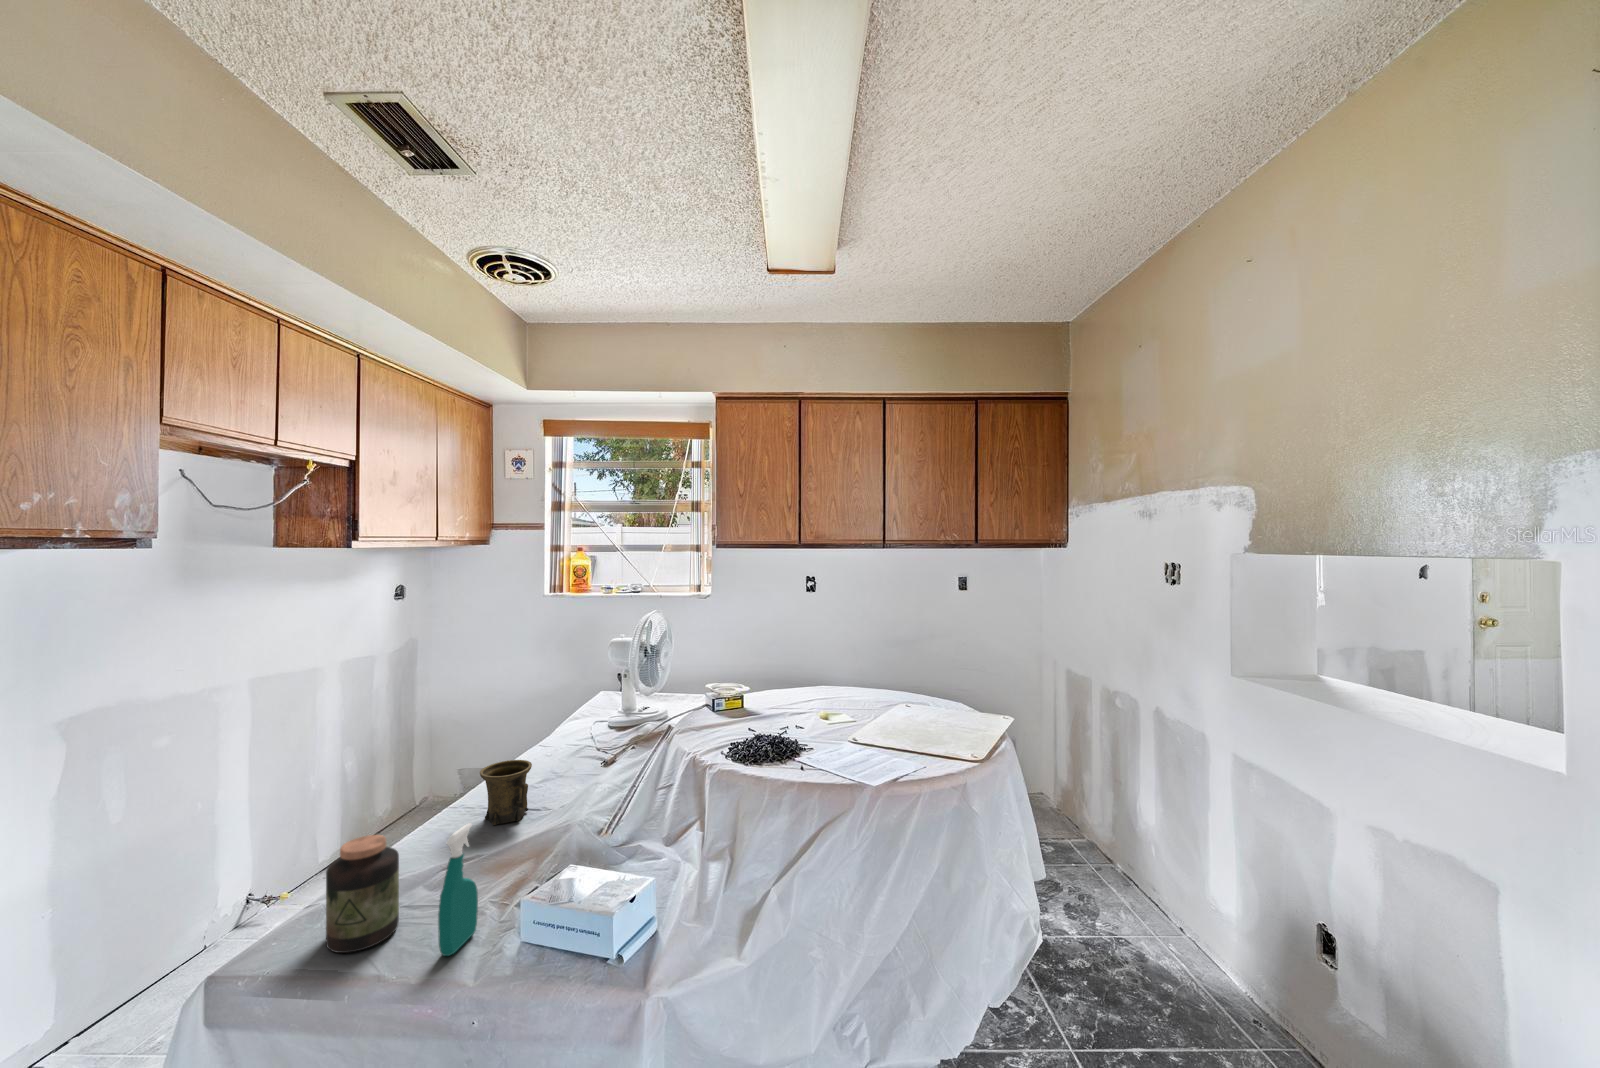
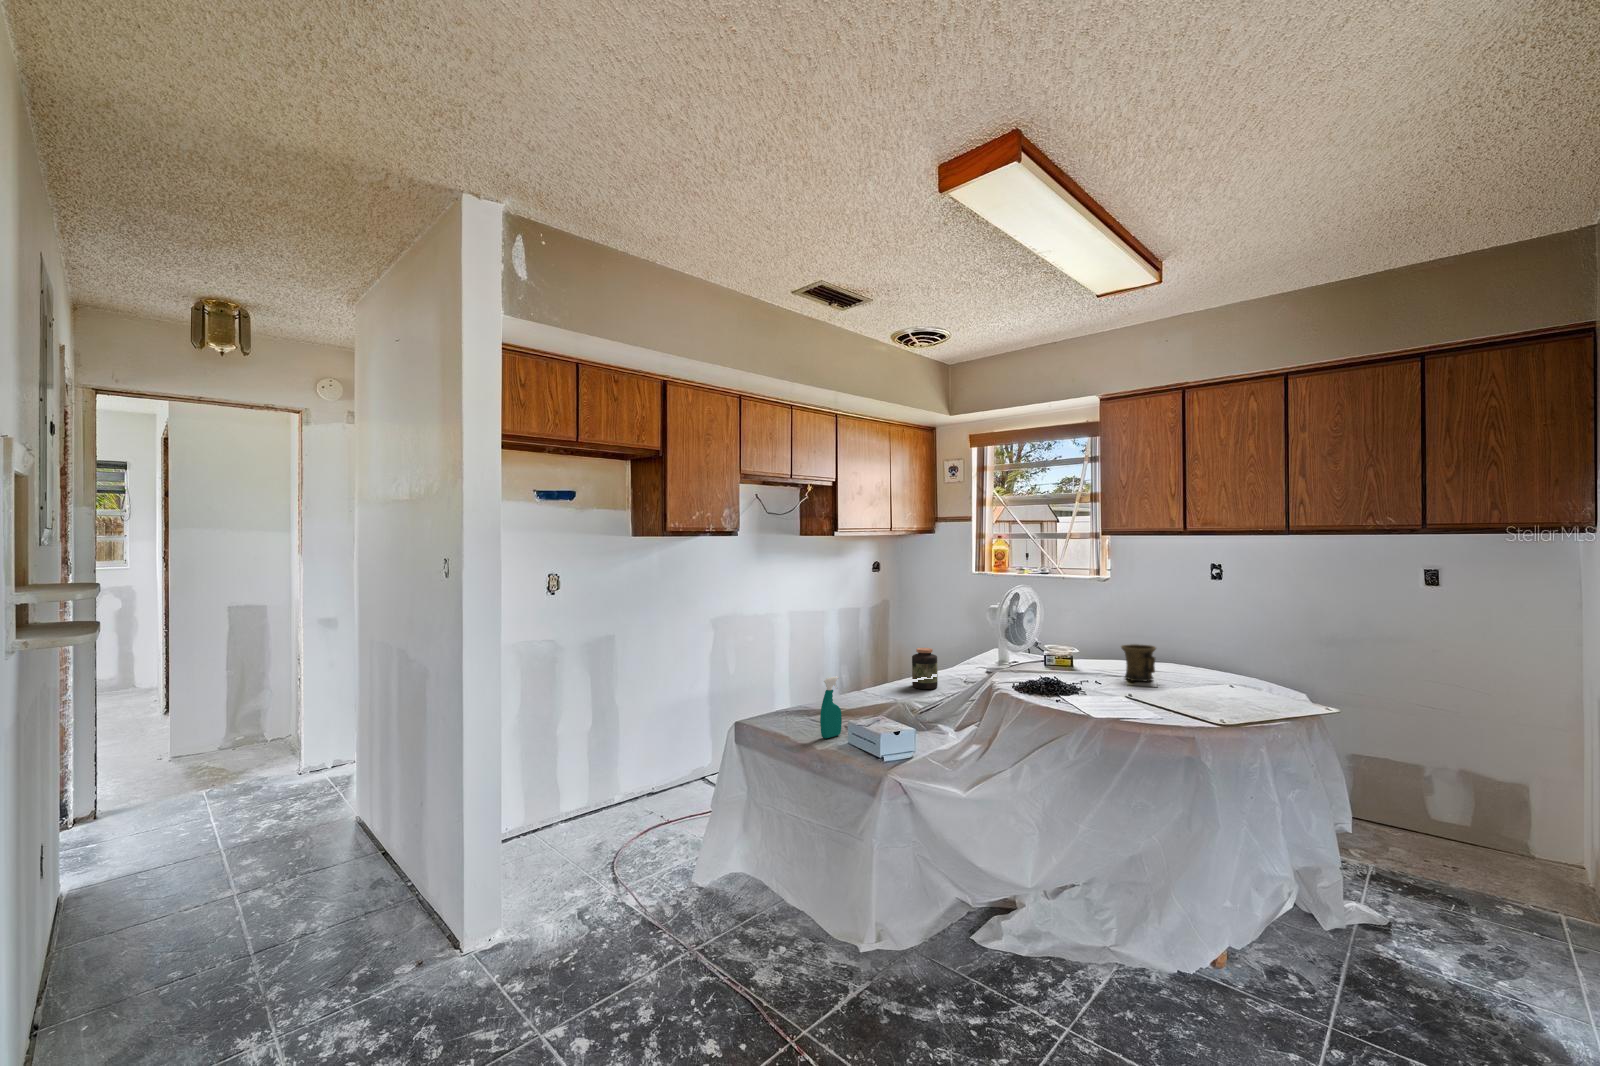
mug: present [480,760,532,825] -> present [1121,644,1156,681]
jar: present [326,835,399,953] -> present [912,648,938,689]

